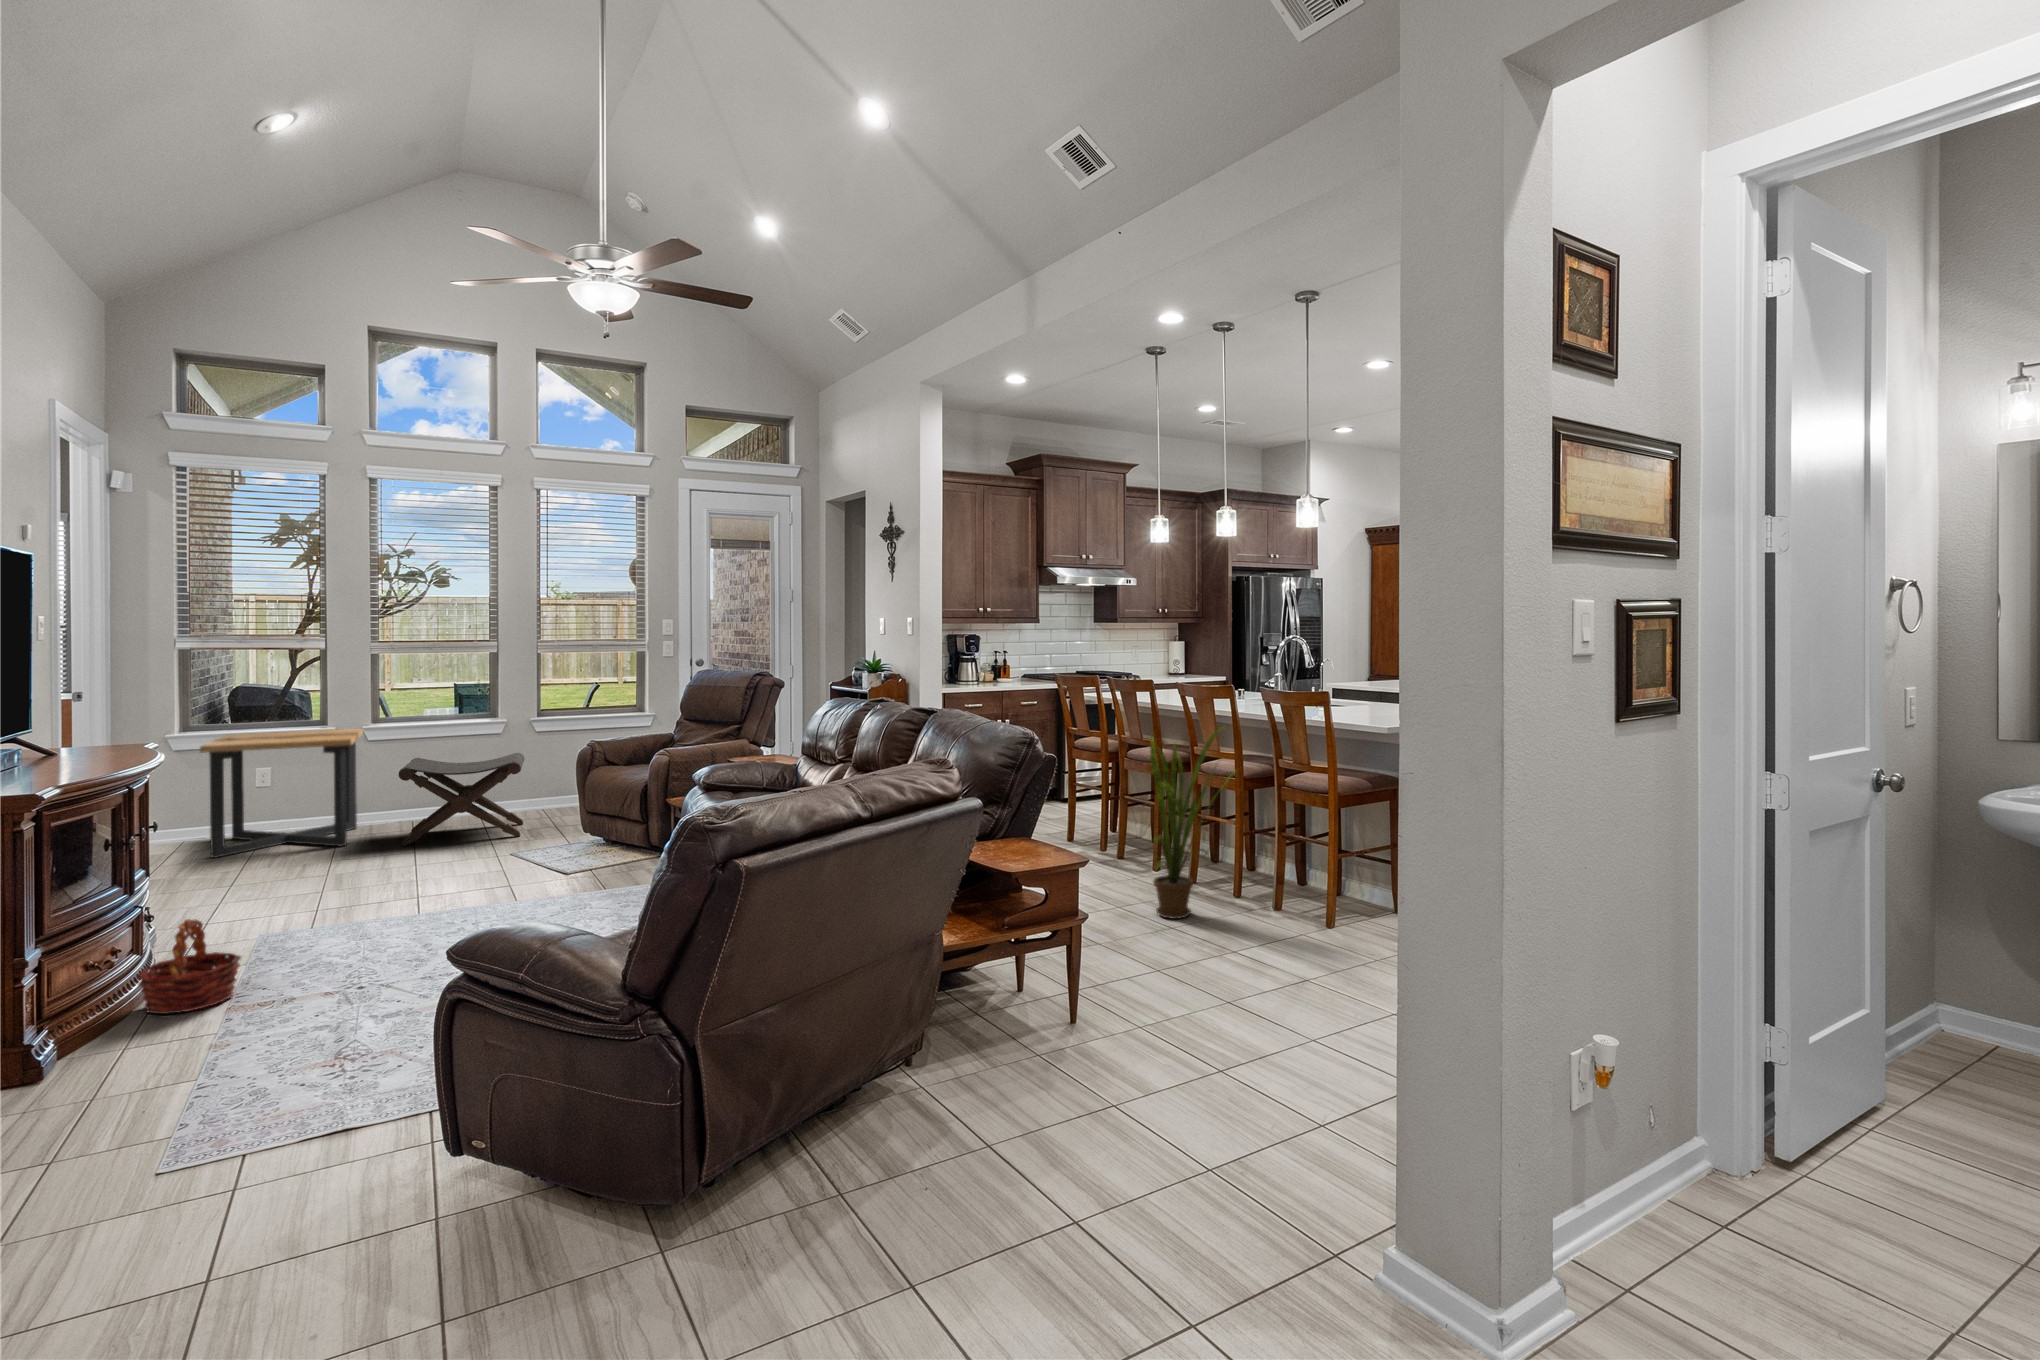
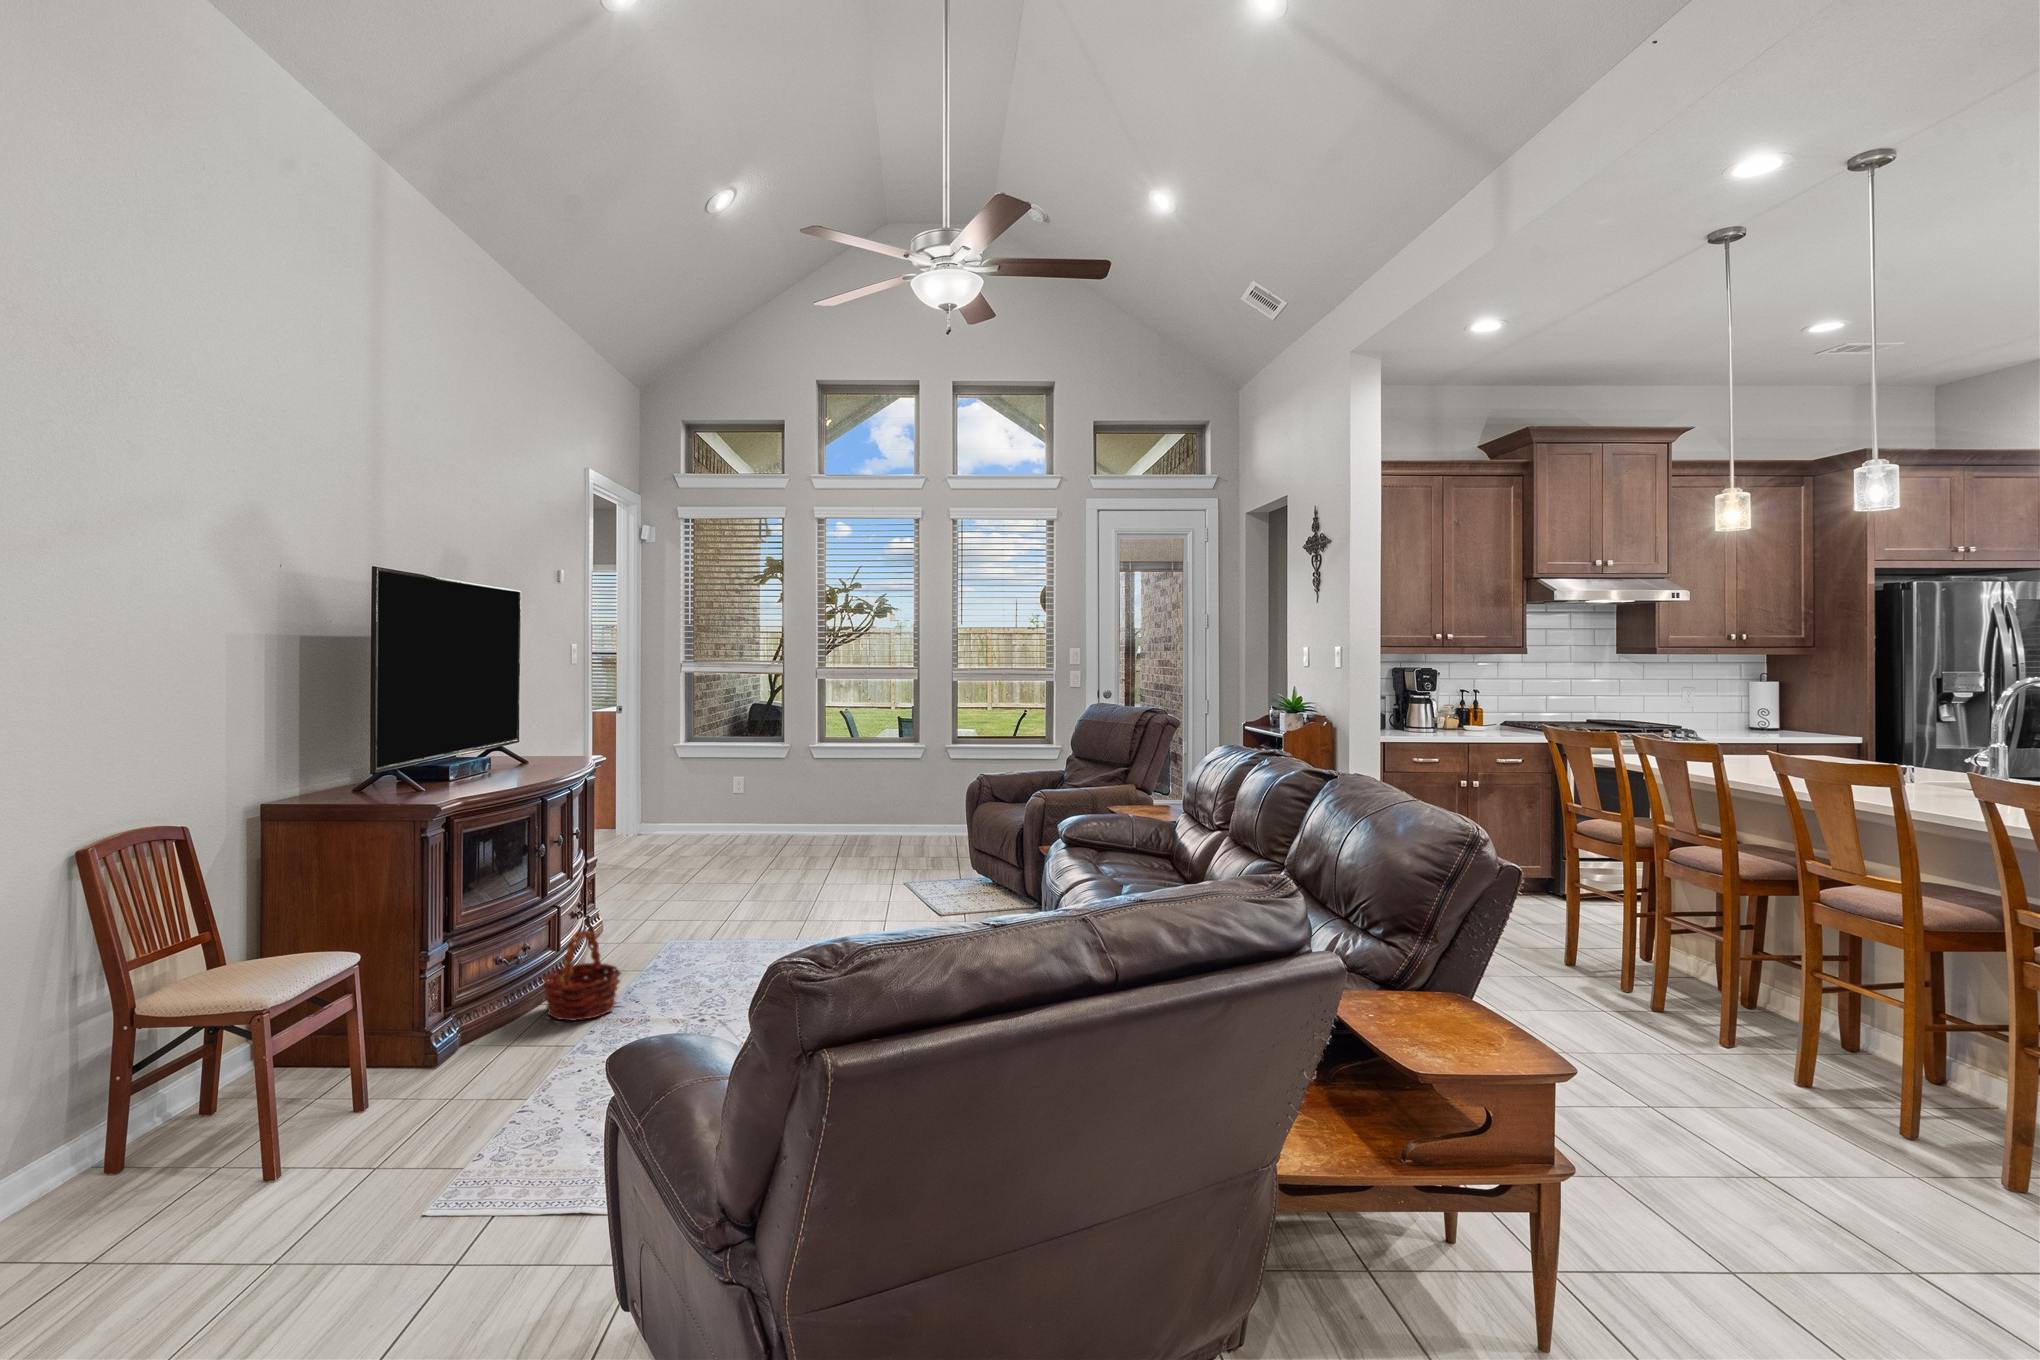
house plant: present [1150,727,1232,919] -> none [1693,832,1910,1157]
side table: present [200,729,363,858] -> none [683,748,810,859]
footstool: present [399,753,524,846] -> none [824,780,936,867]

